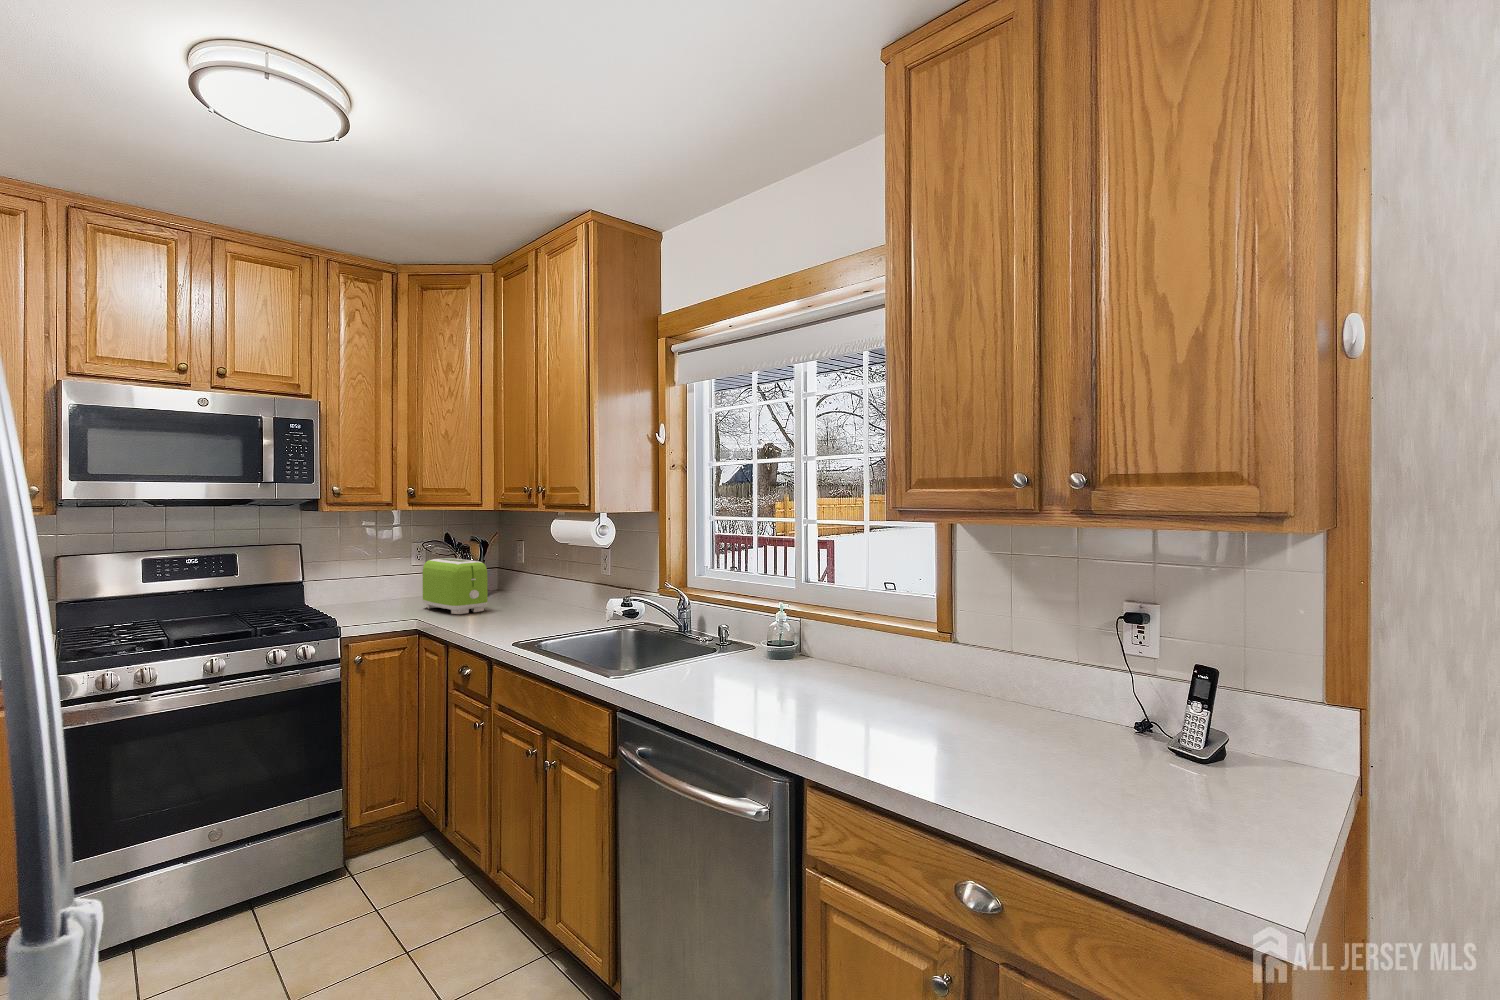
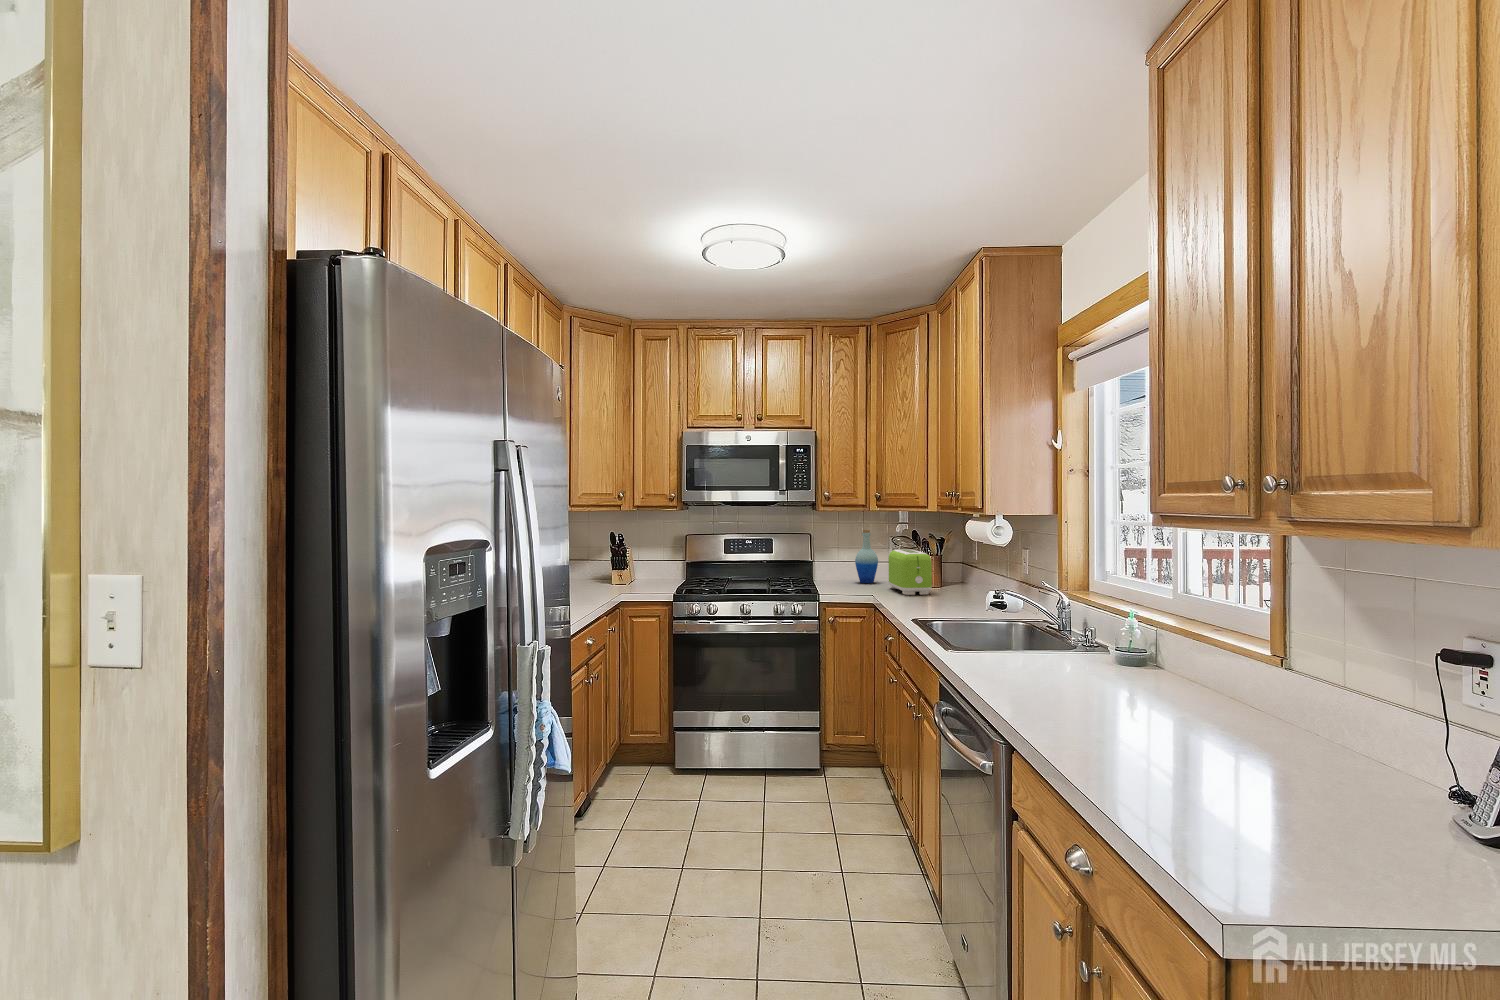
bottle: none [366,536,399,606] -> present [855,530,878,583]

